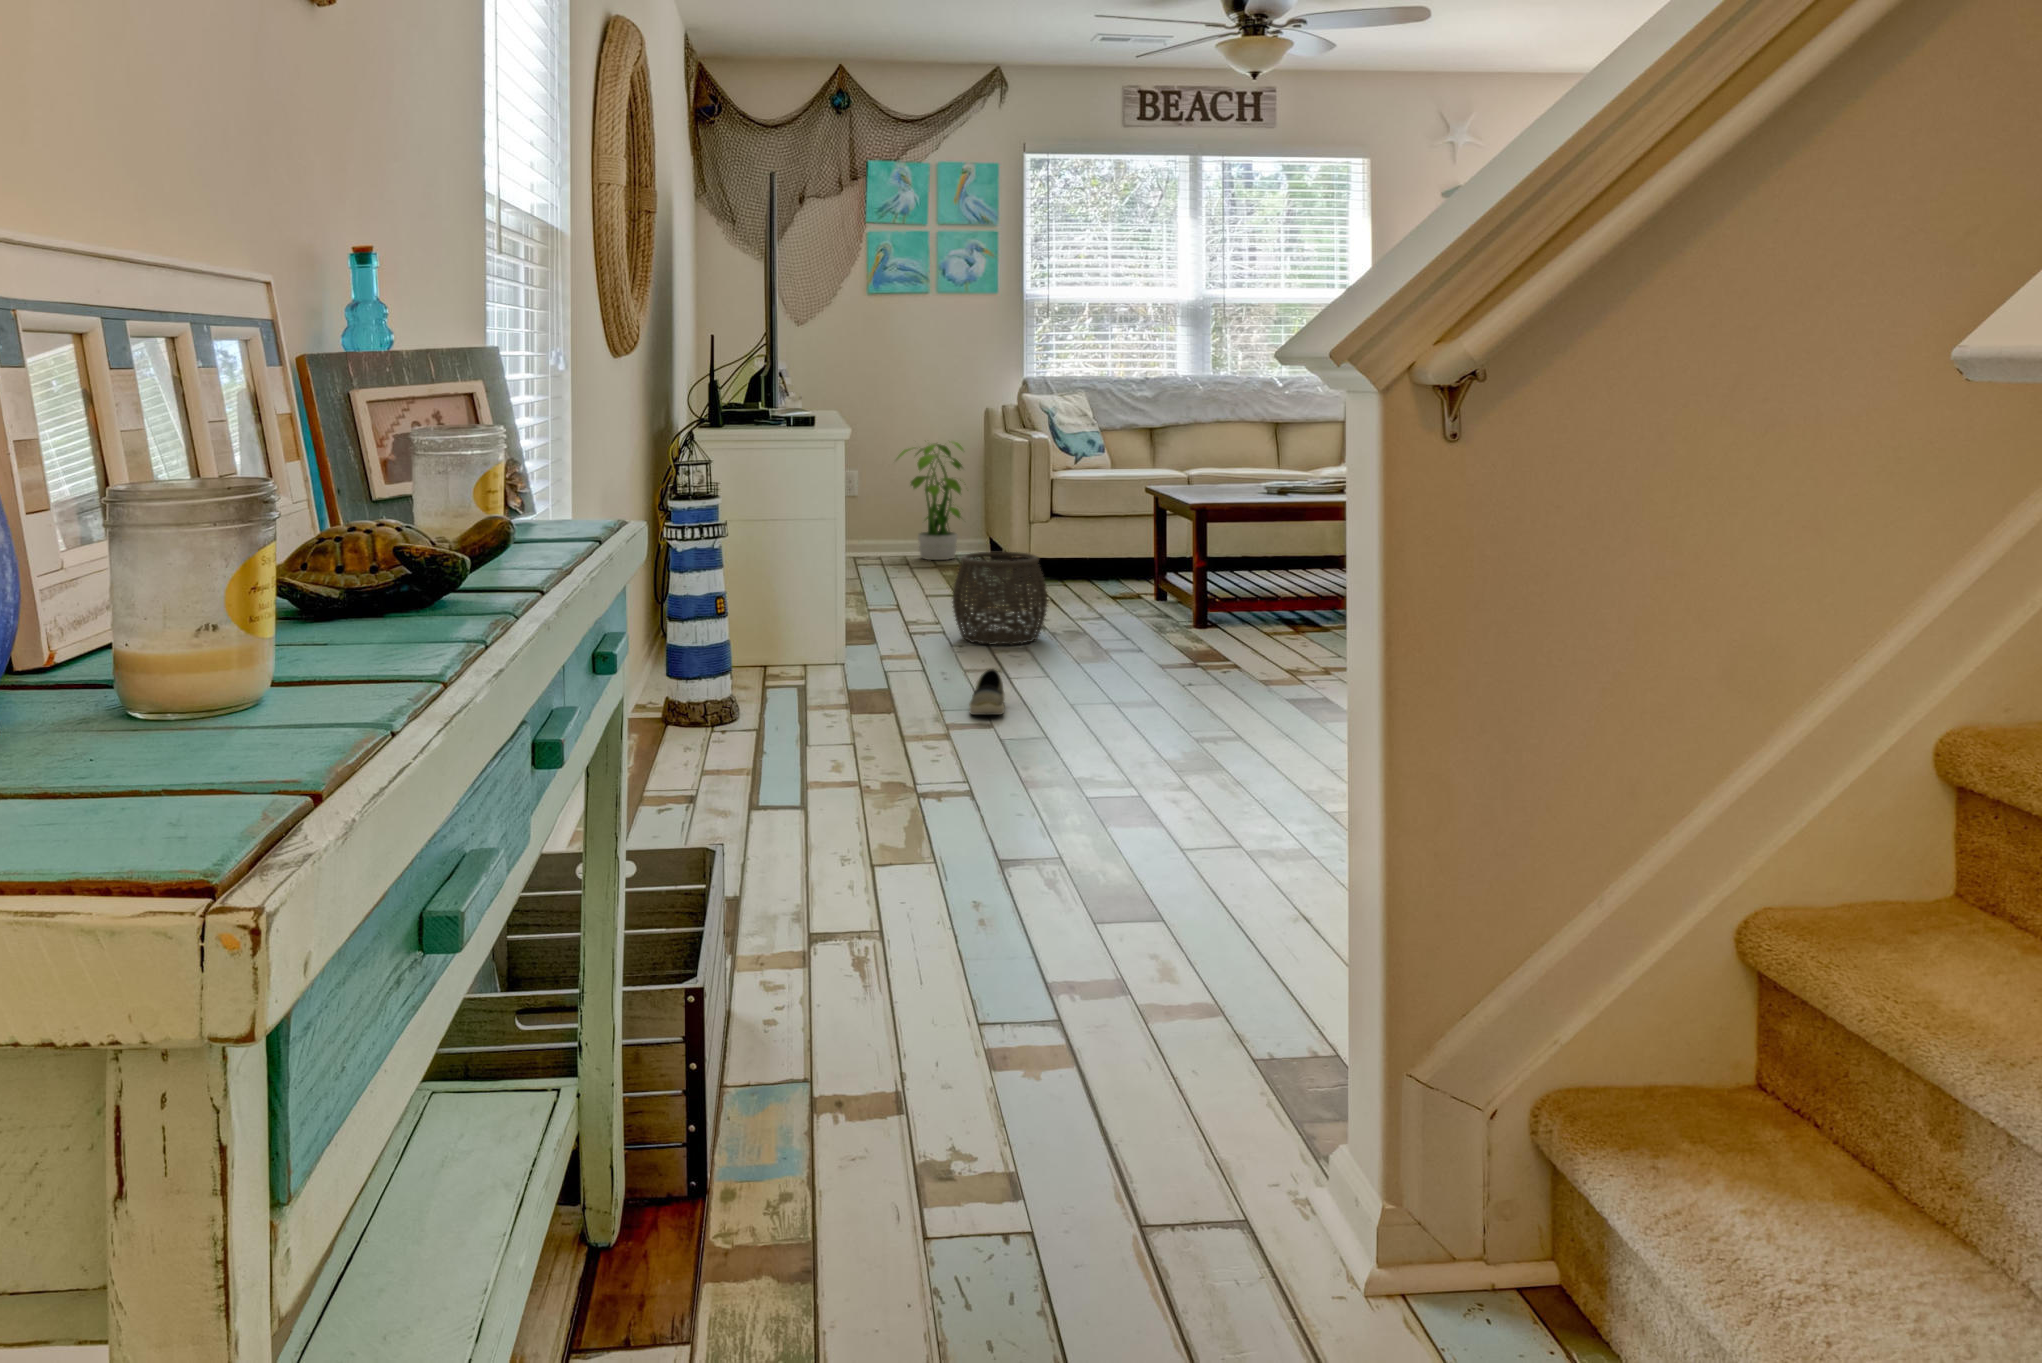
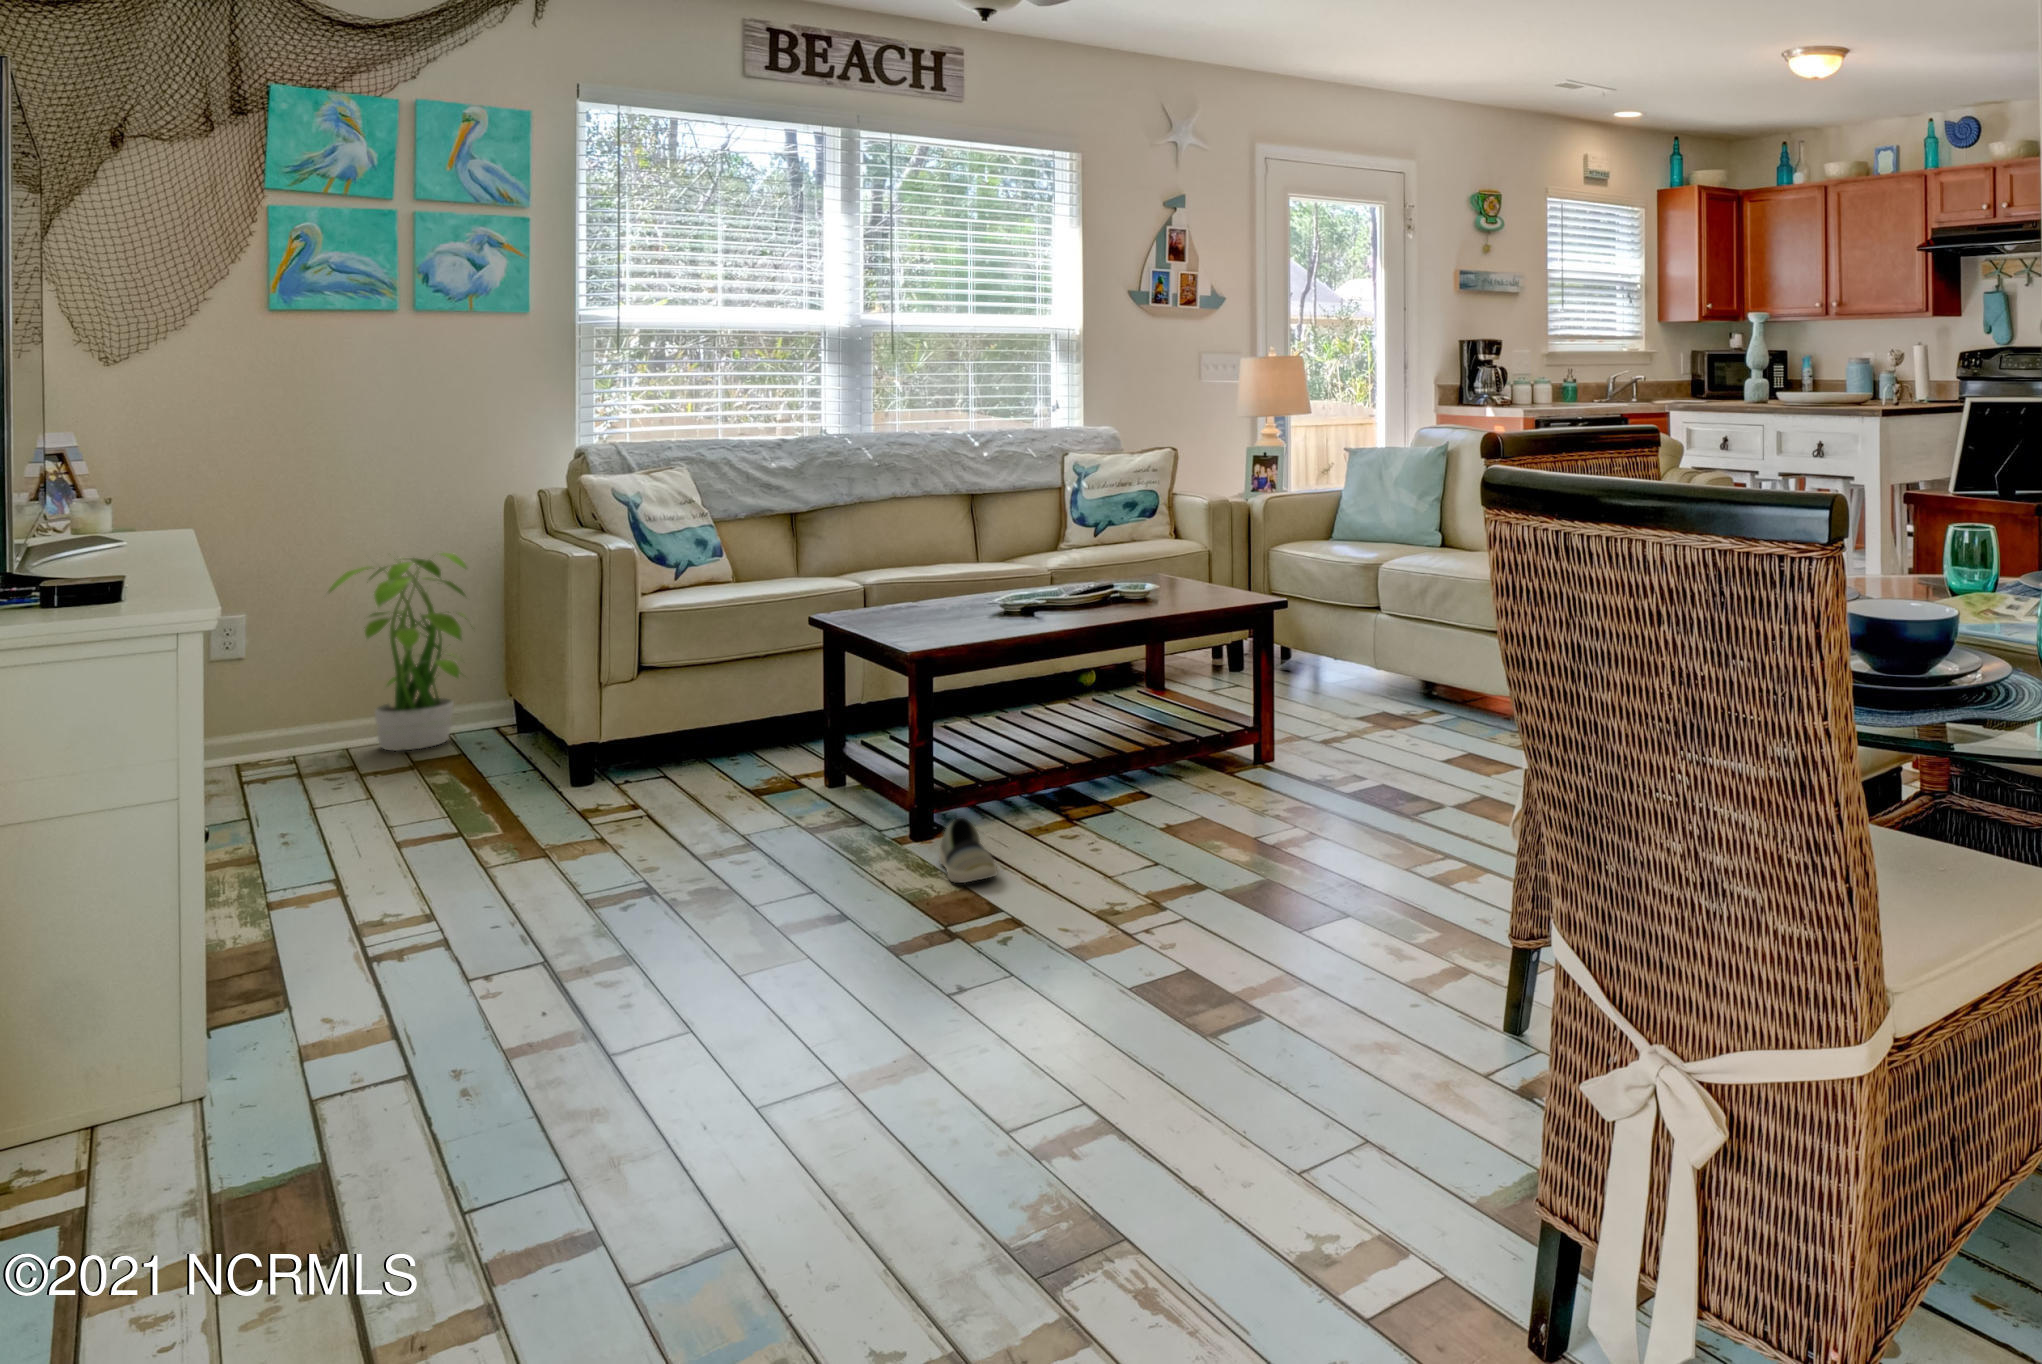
woven basket: present [952,552,1048,645] -> none [463,777,666,968]
shoe: present [969,669,1004,715] -> present [939,818,997,883]

